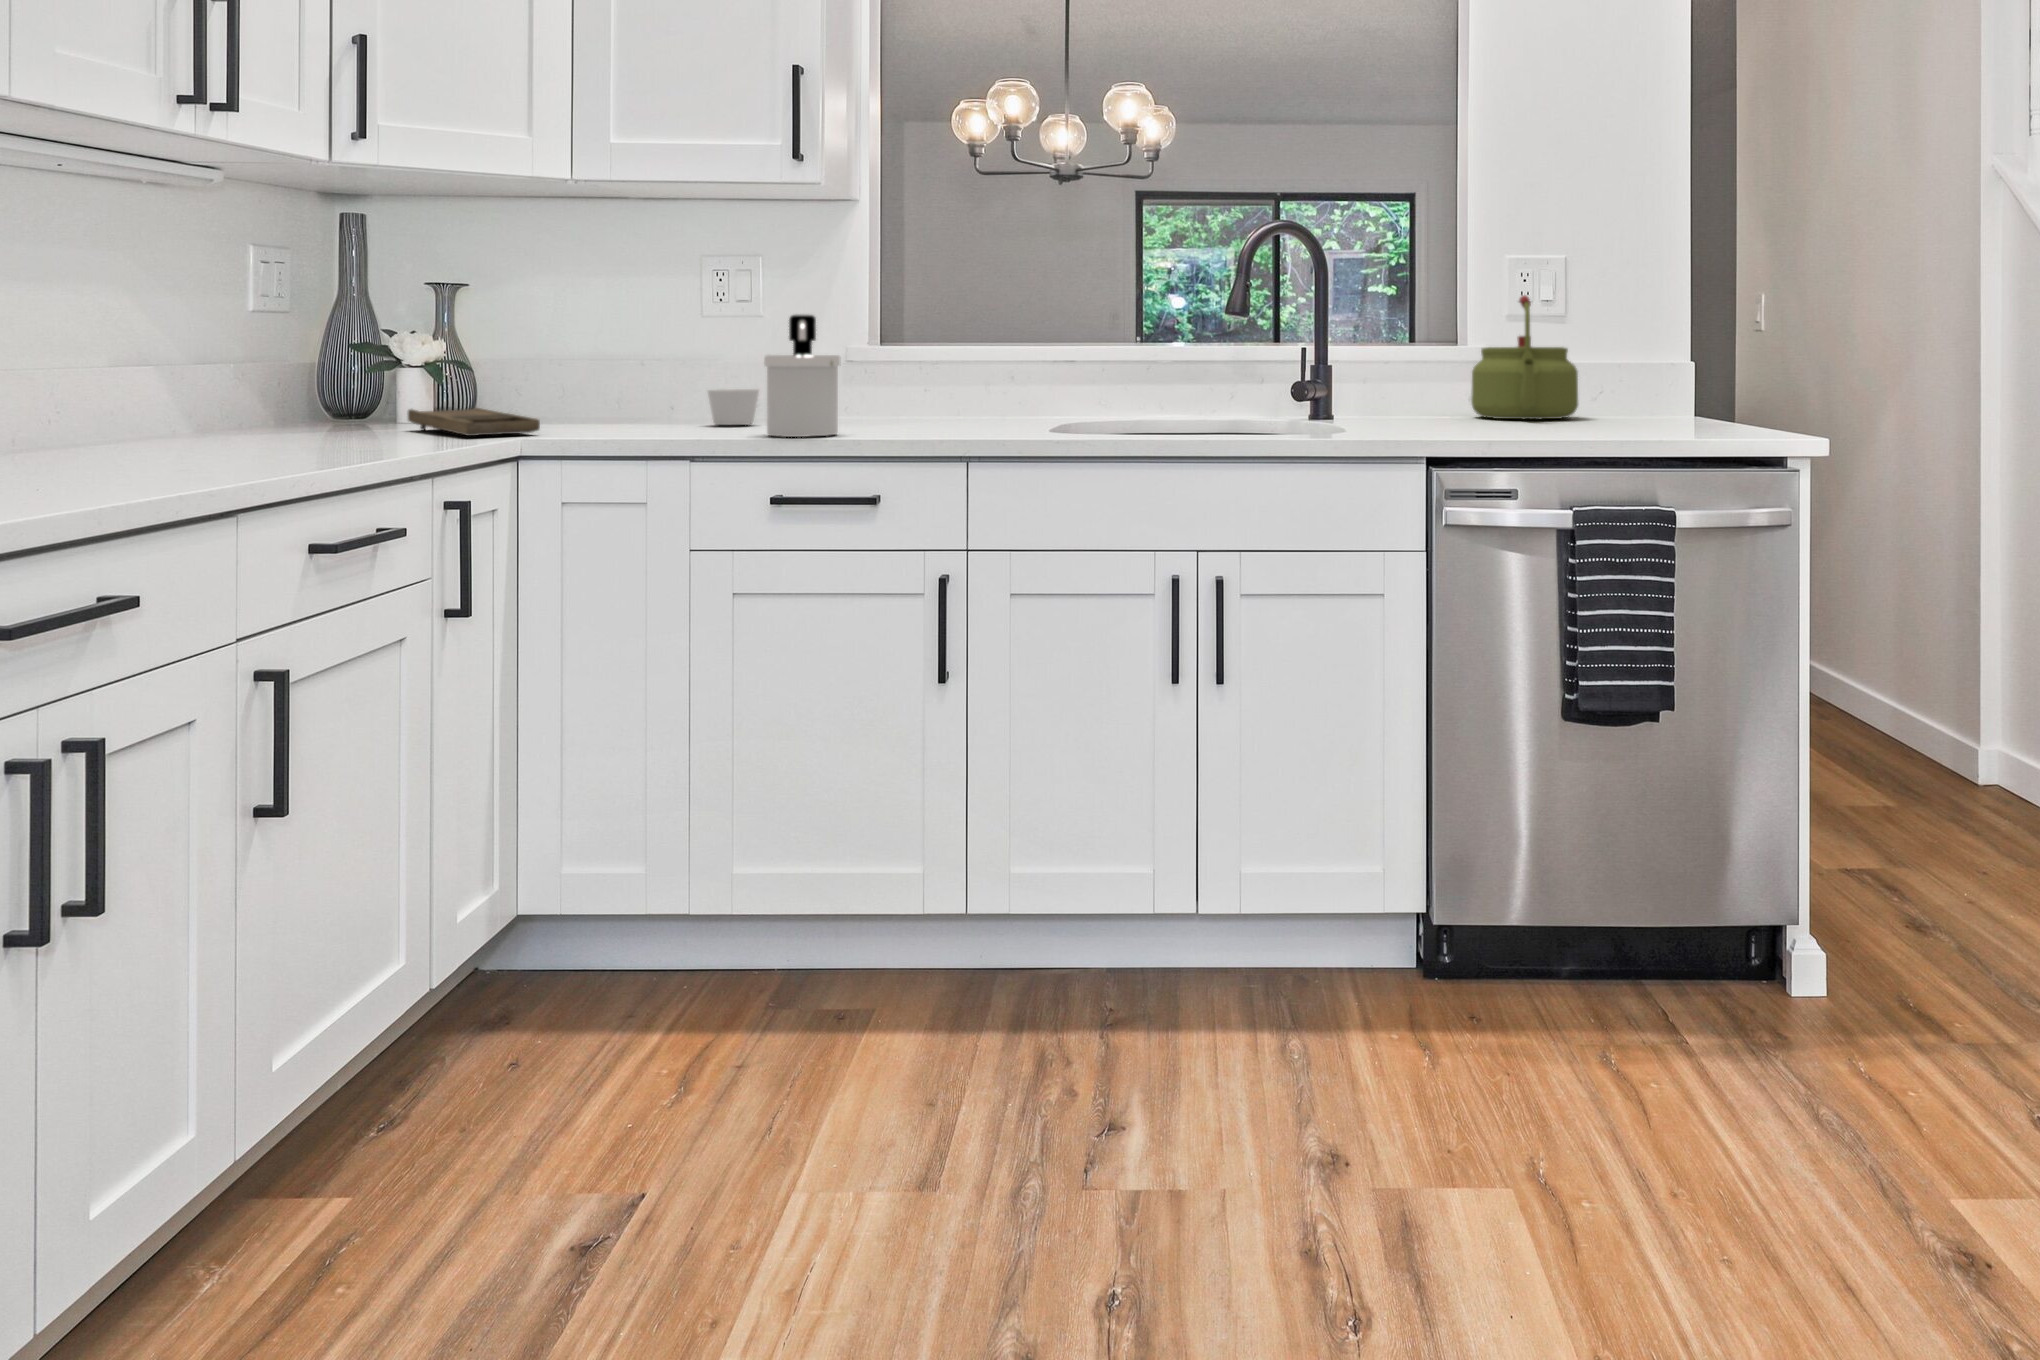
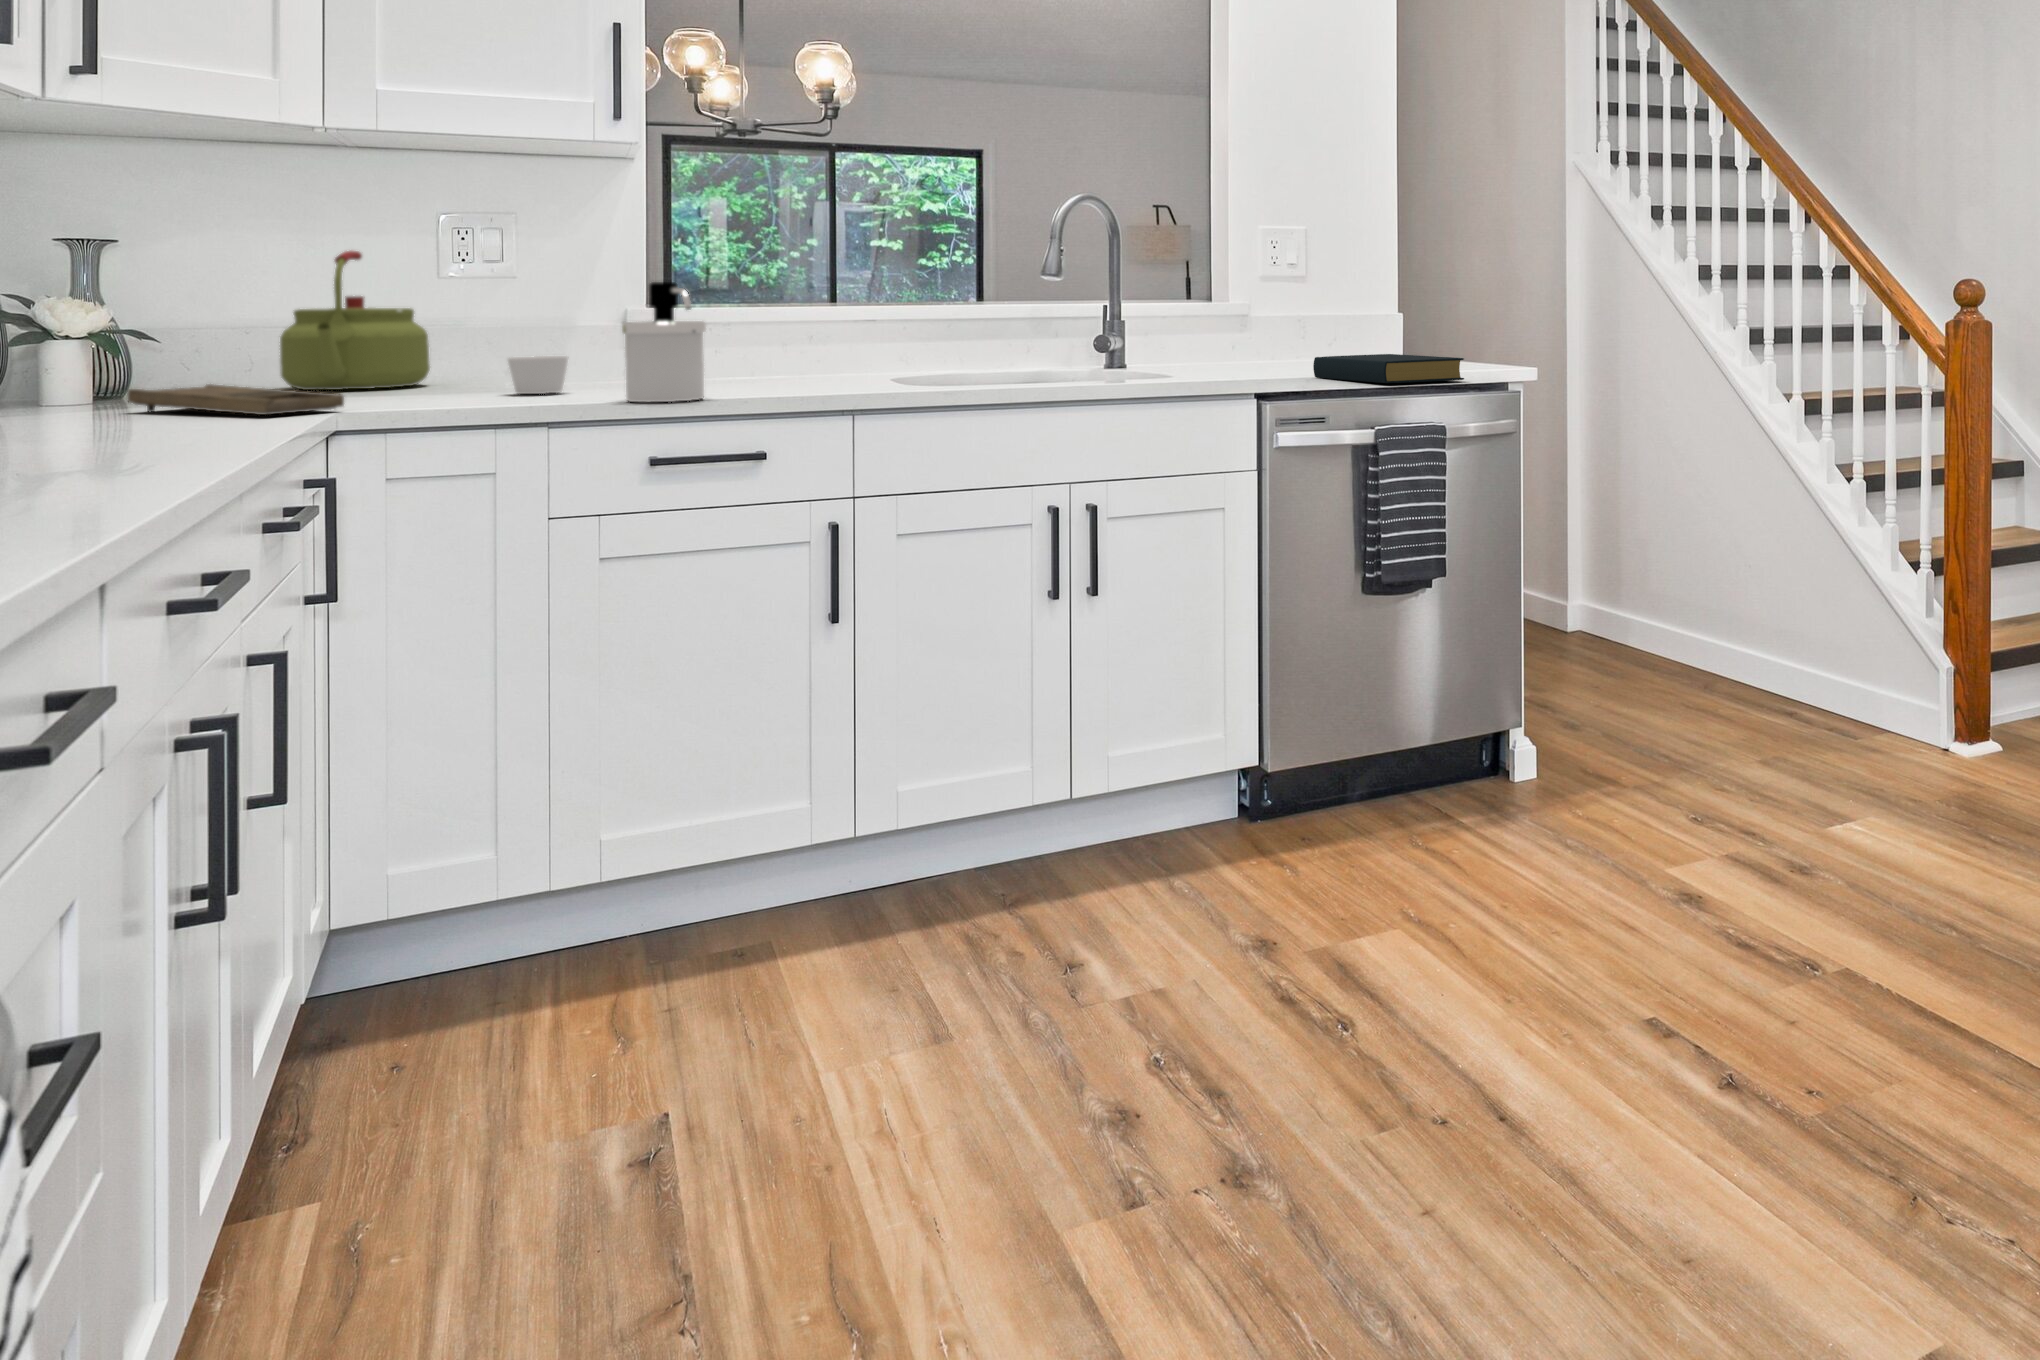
kettle: present [1471,295,1578,419] -> present [280,251,430,390]
hardback book: none [1520,408,1702,444] -> present [1313,354,1464,383]

